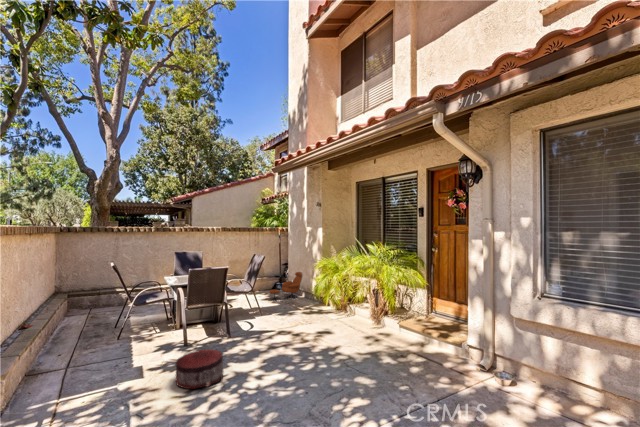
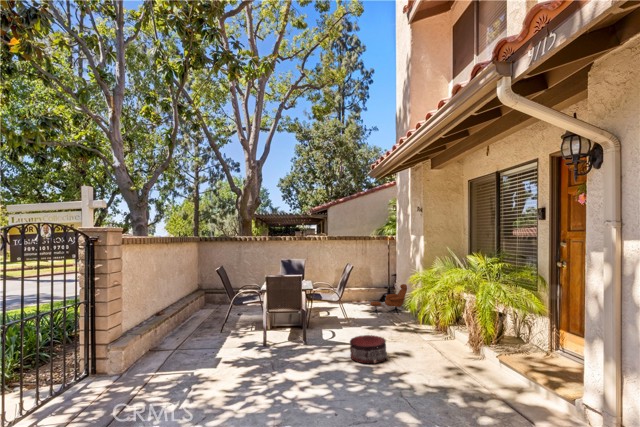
pouf: present [175,349,223,389] -> present [350,335,387,363]

